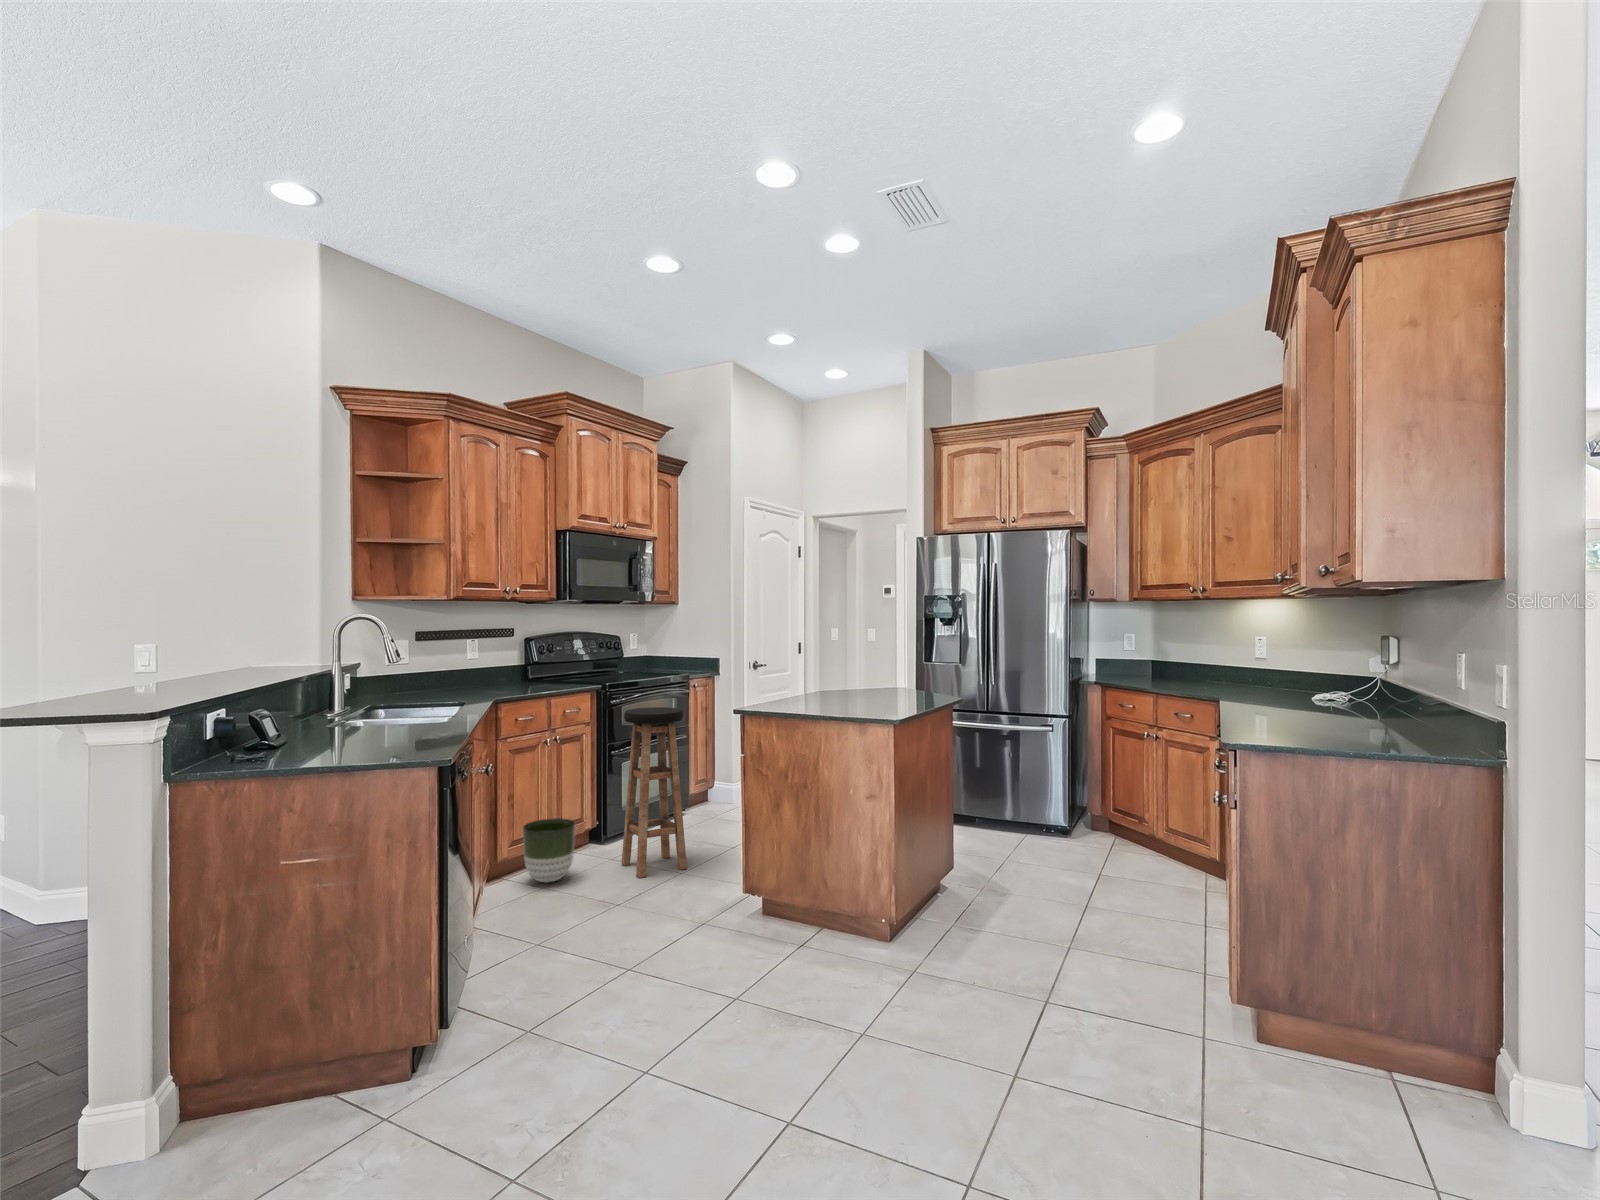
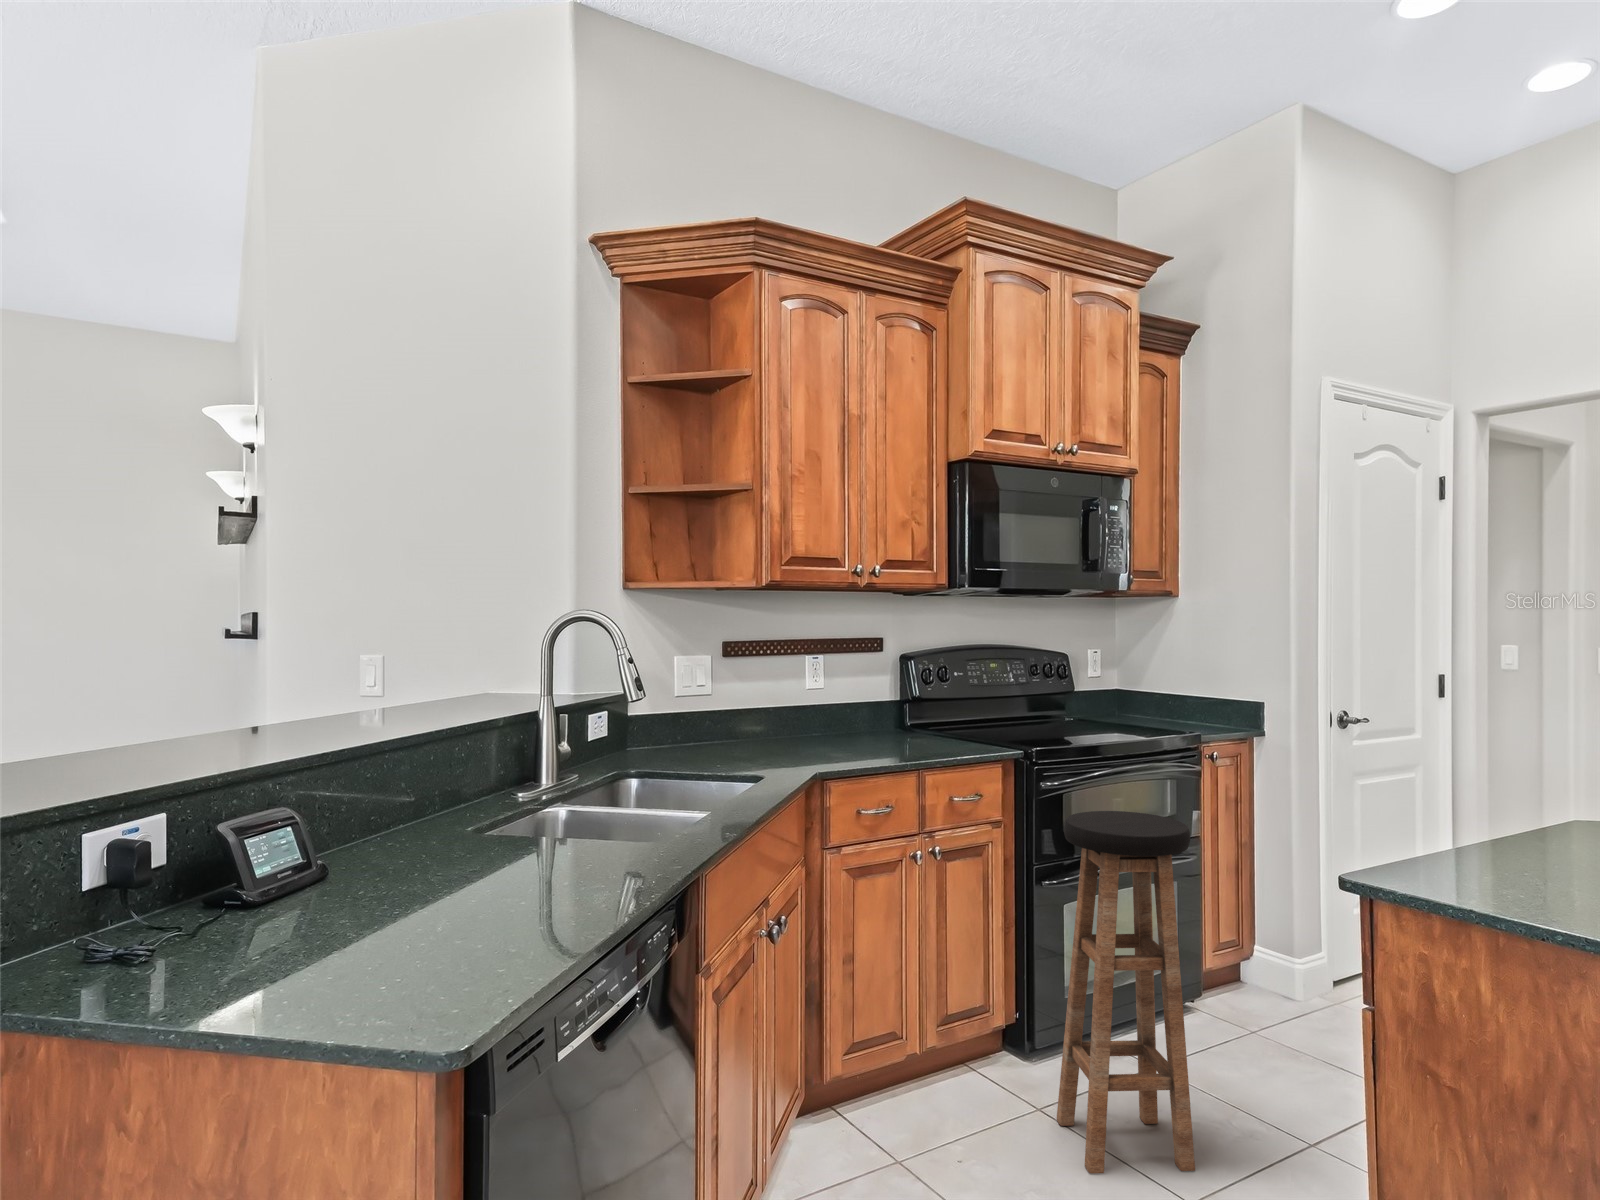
planter: present [523,818,575,883] -> none [867,1007,964,1139]

